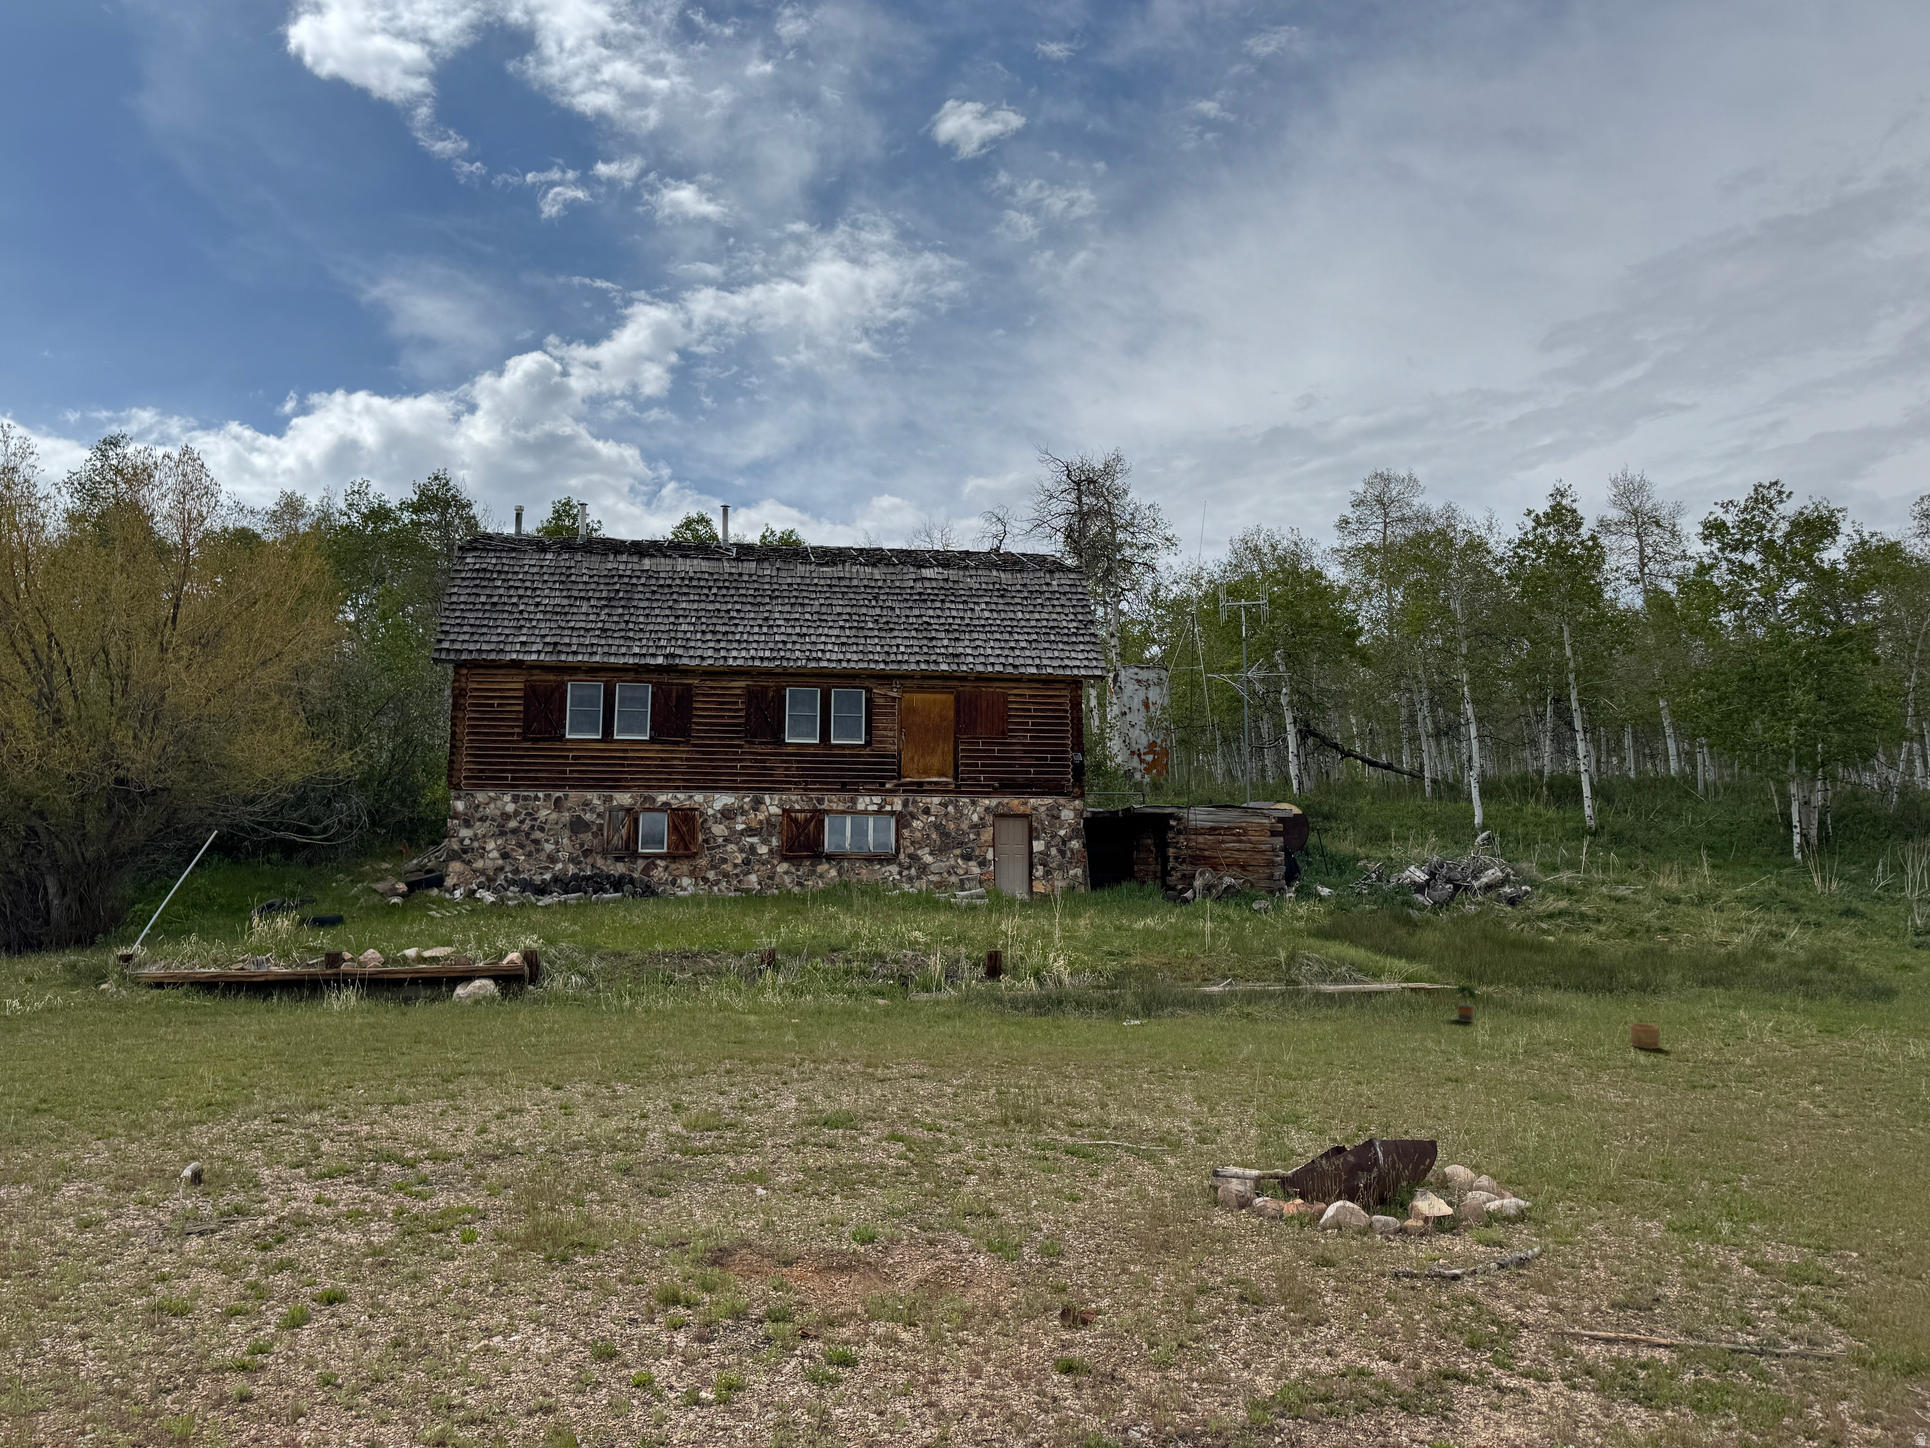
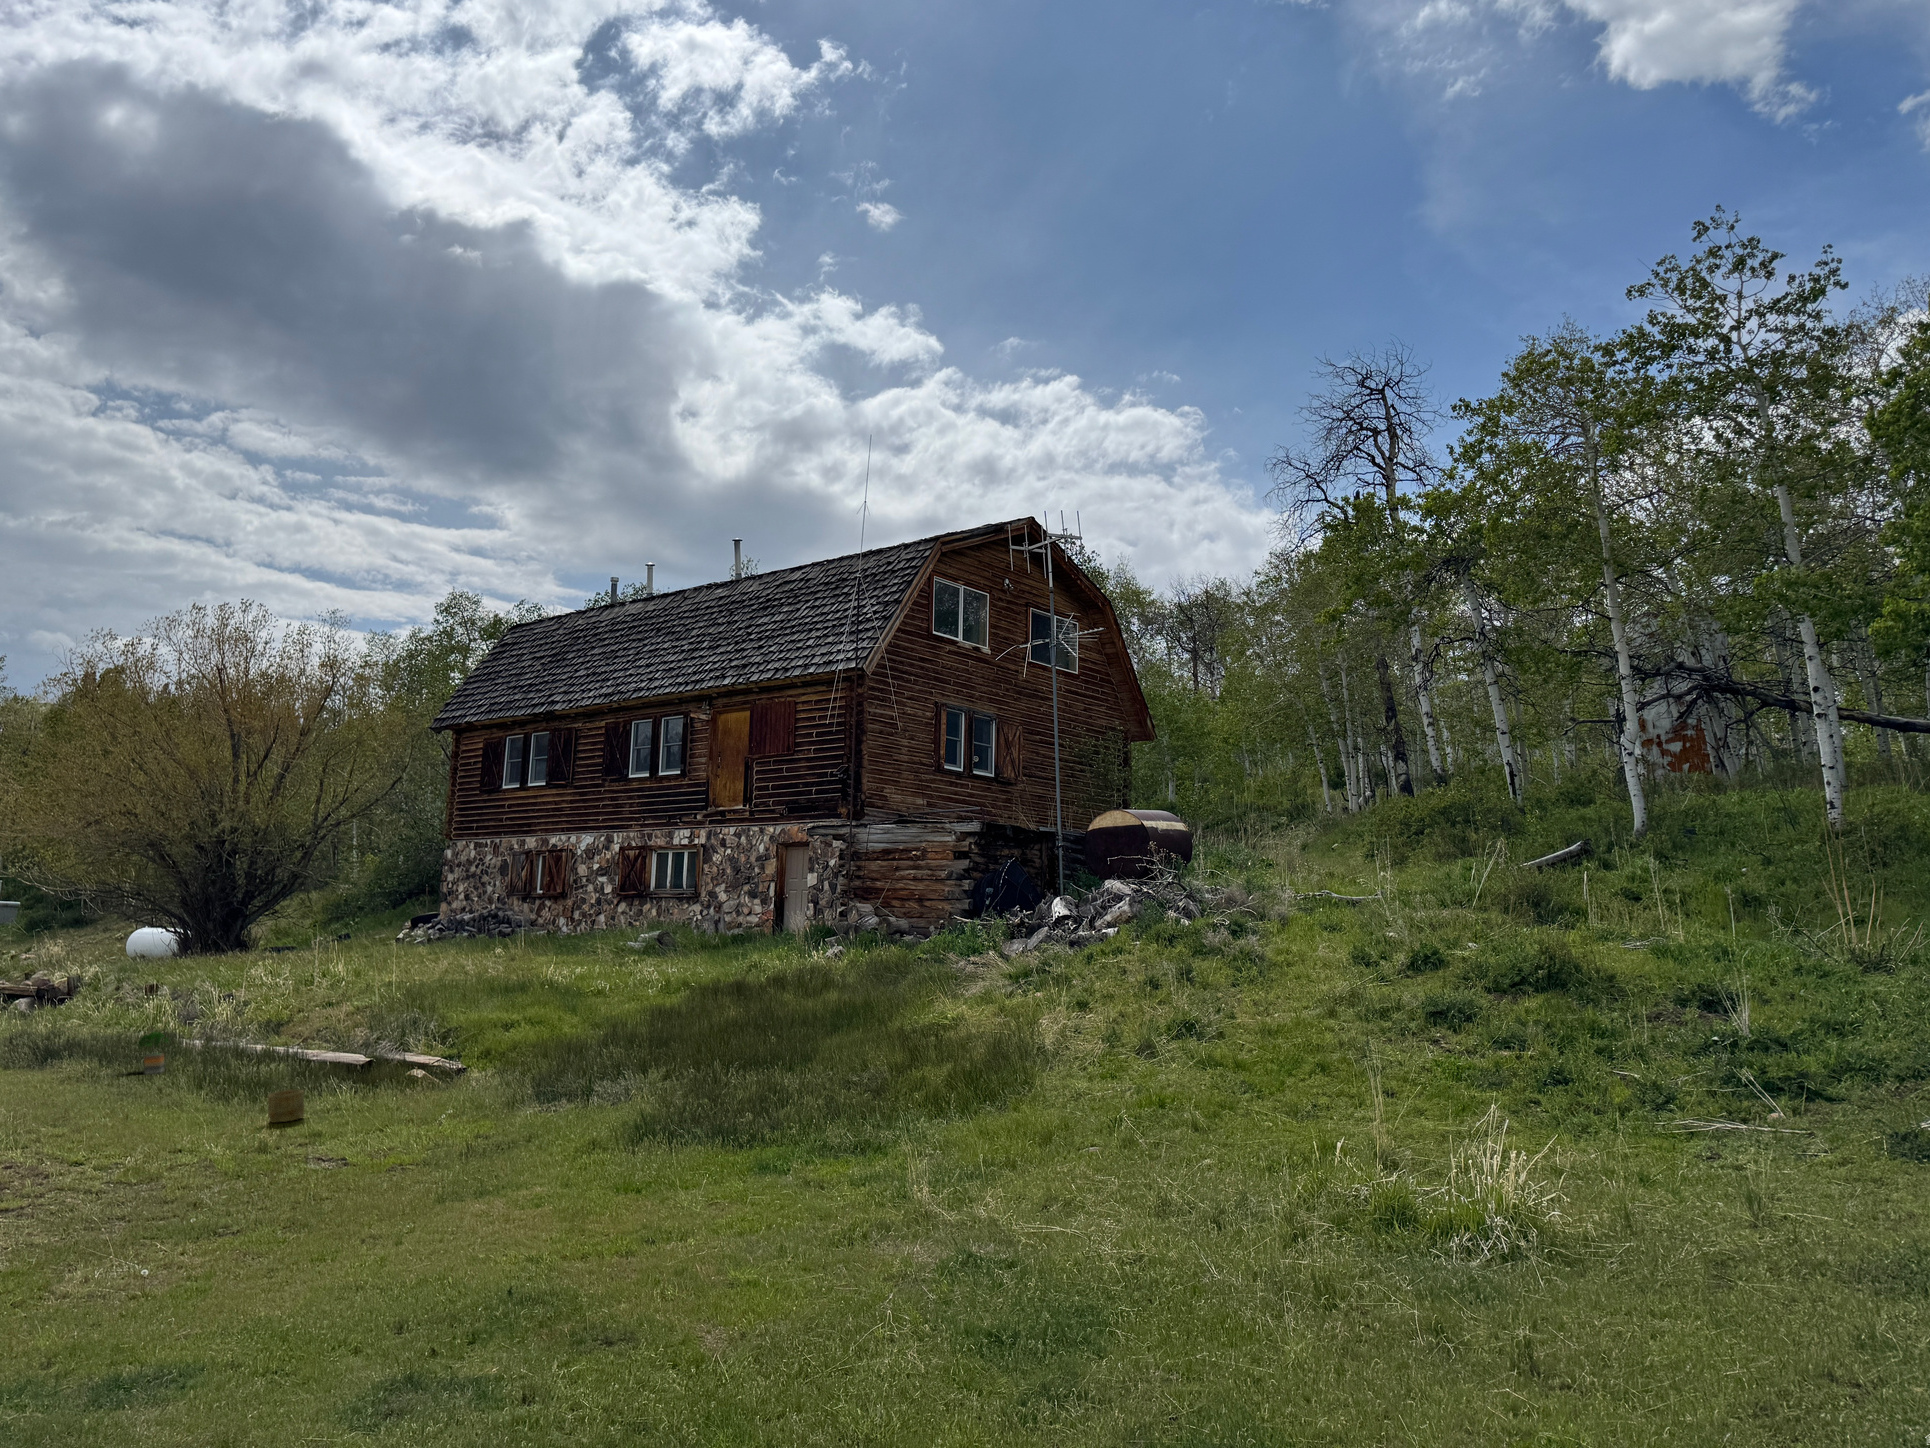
wooden bucket: present [1630,1023,1659,1049] -> present [267,1090,304,1122]

